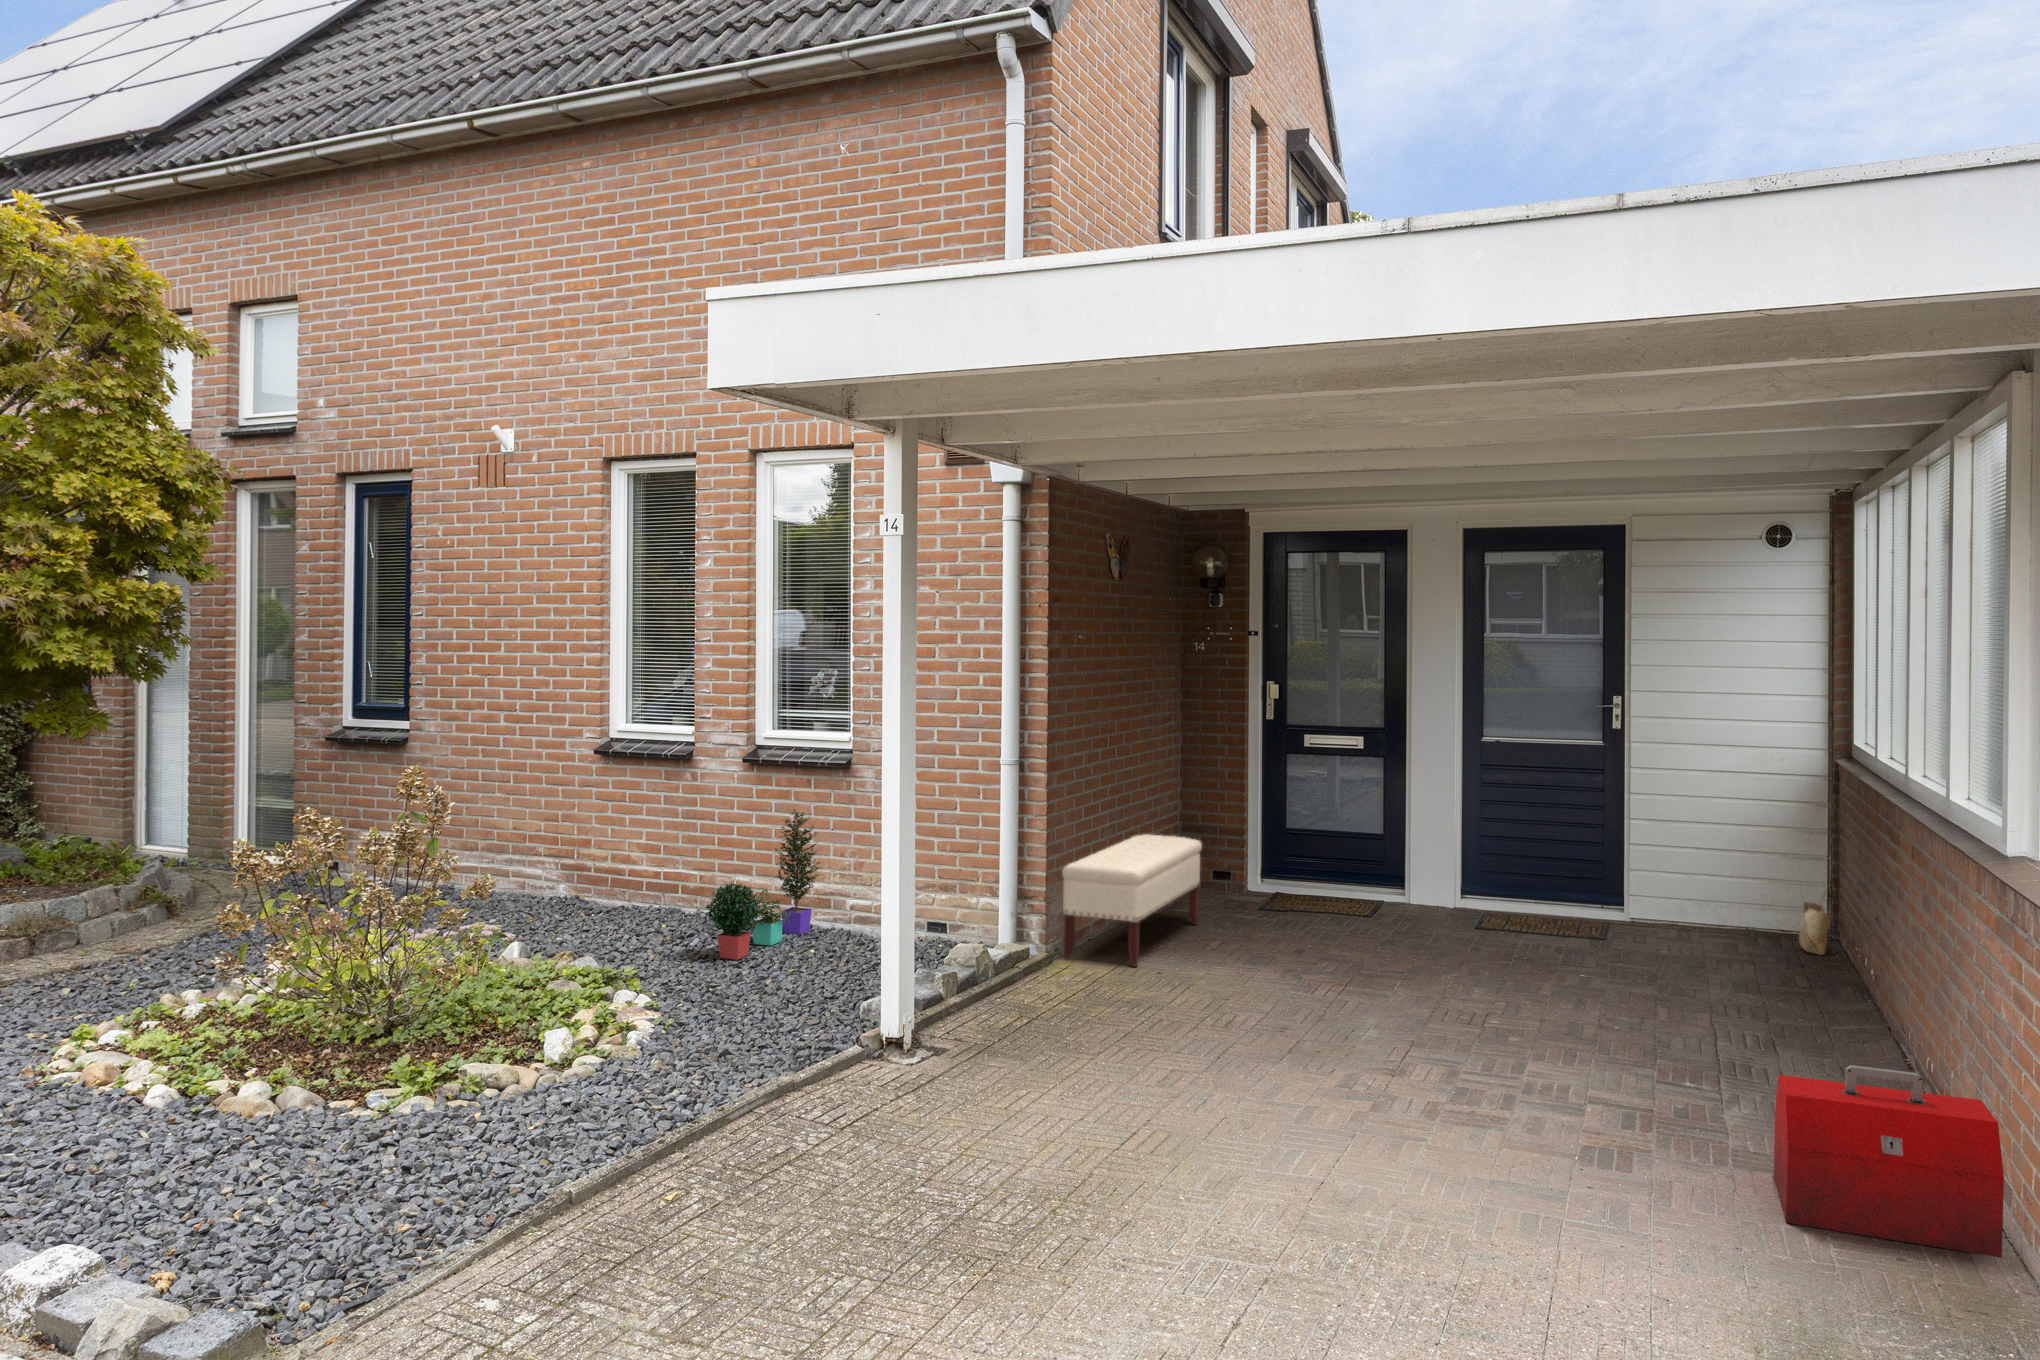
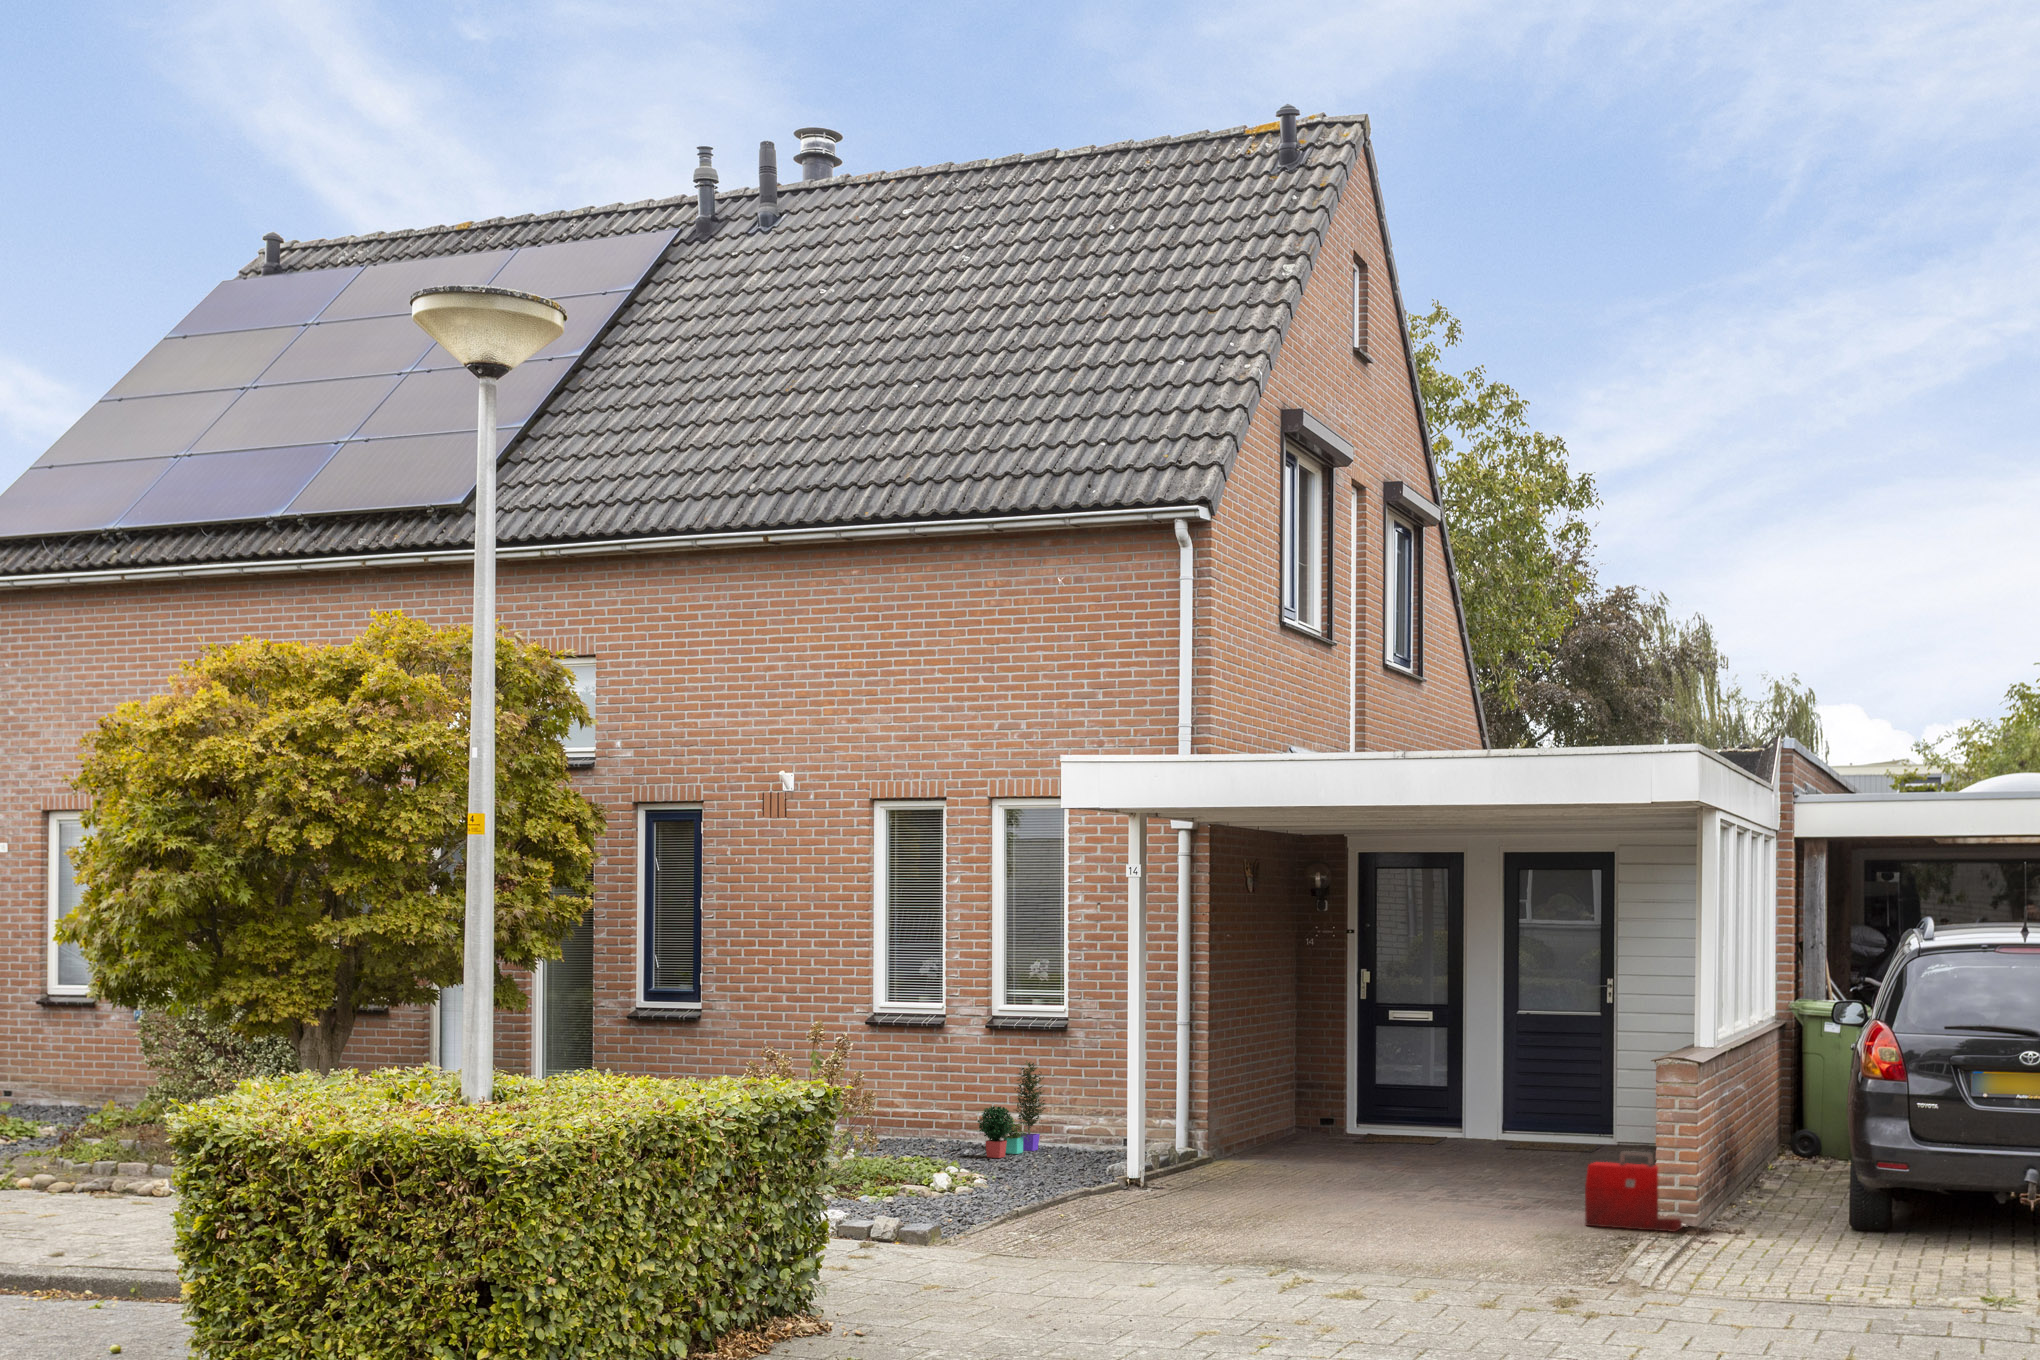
bench: present [1062,834,1202,966] -> none [1223,1089,1330,1170]
woven basket: present [1799,902,1831,955] -> none [1780,1119,1803,1173]

